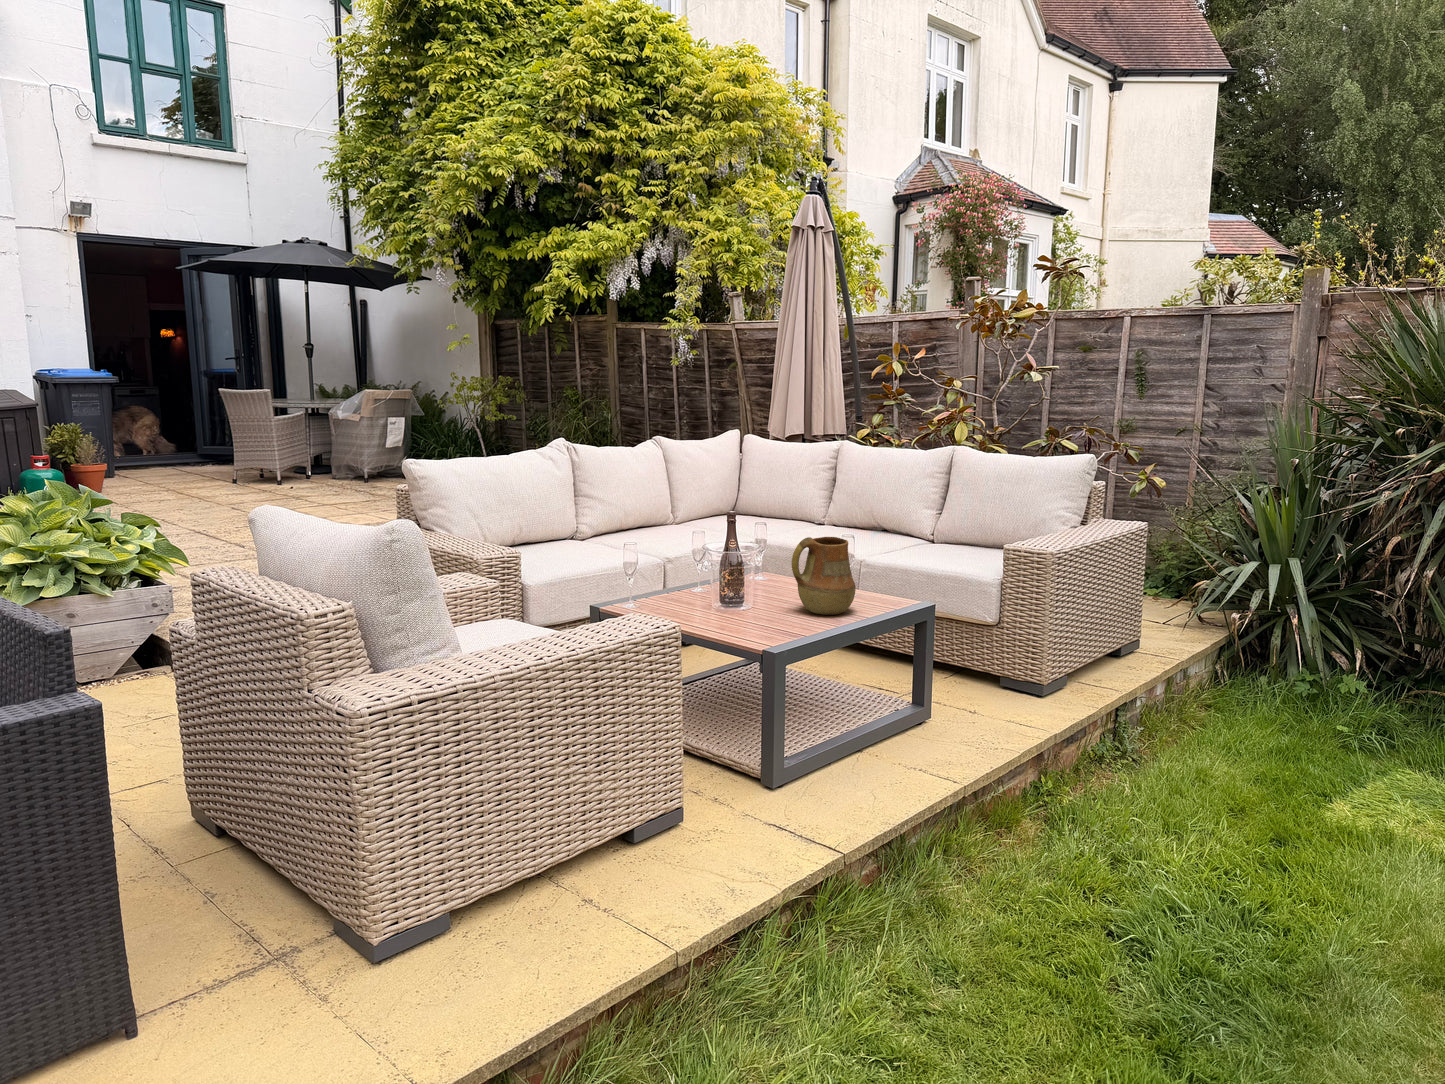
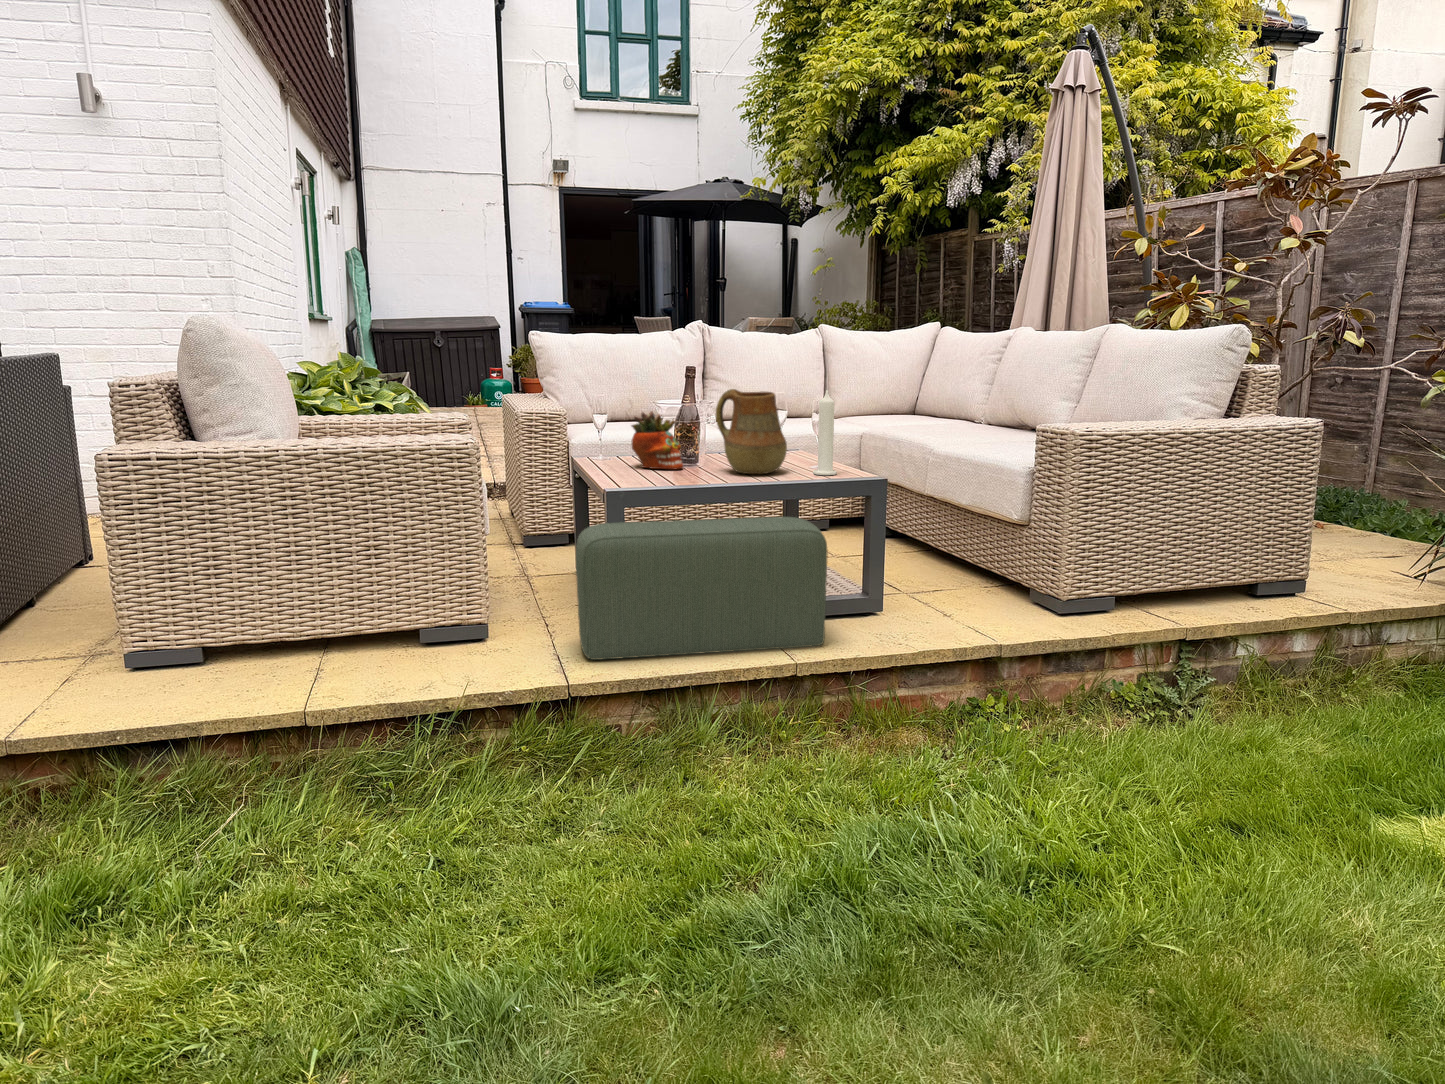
candle: none [871,532,892,608] -> present [813,390,837,475]
succulent planter: none [705,562,761,620] -> present [631,411,683,469]
pouf: none [784,652,970,821] -> present [576,517,828,660]

